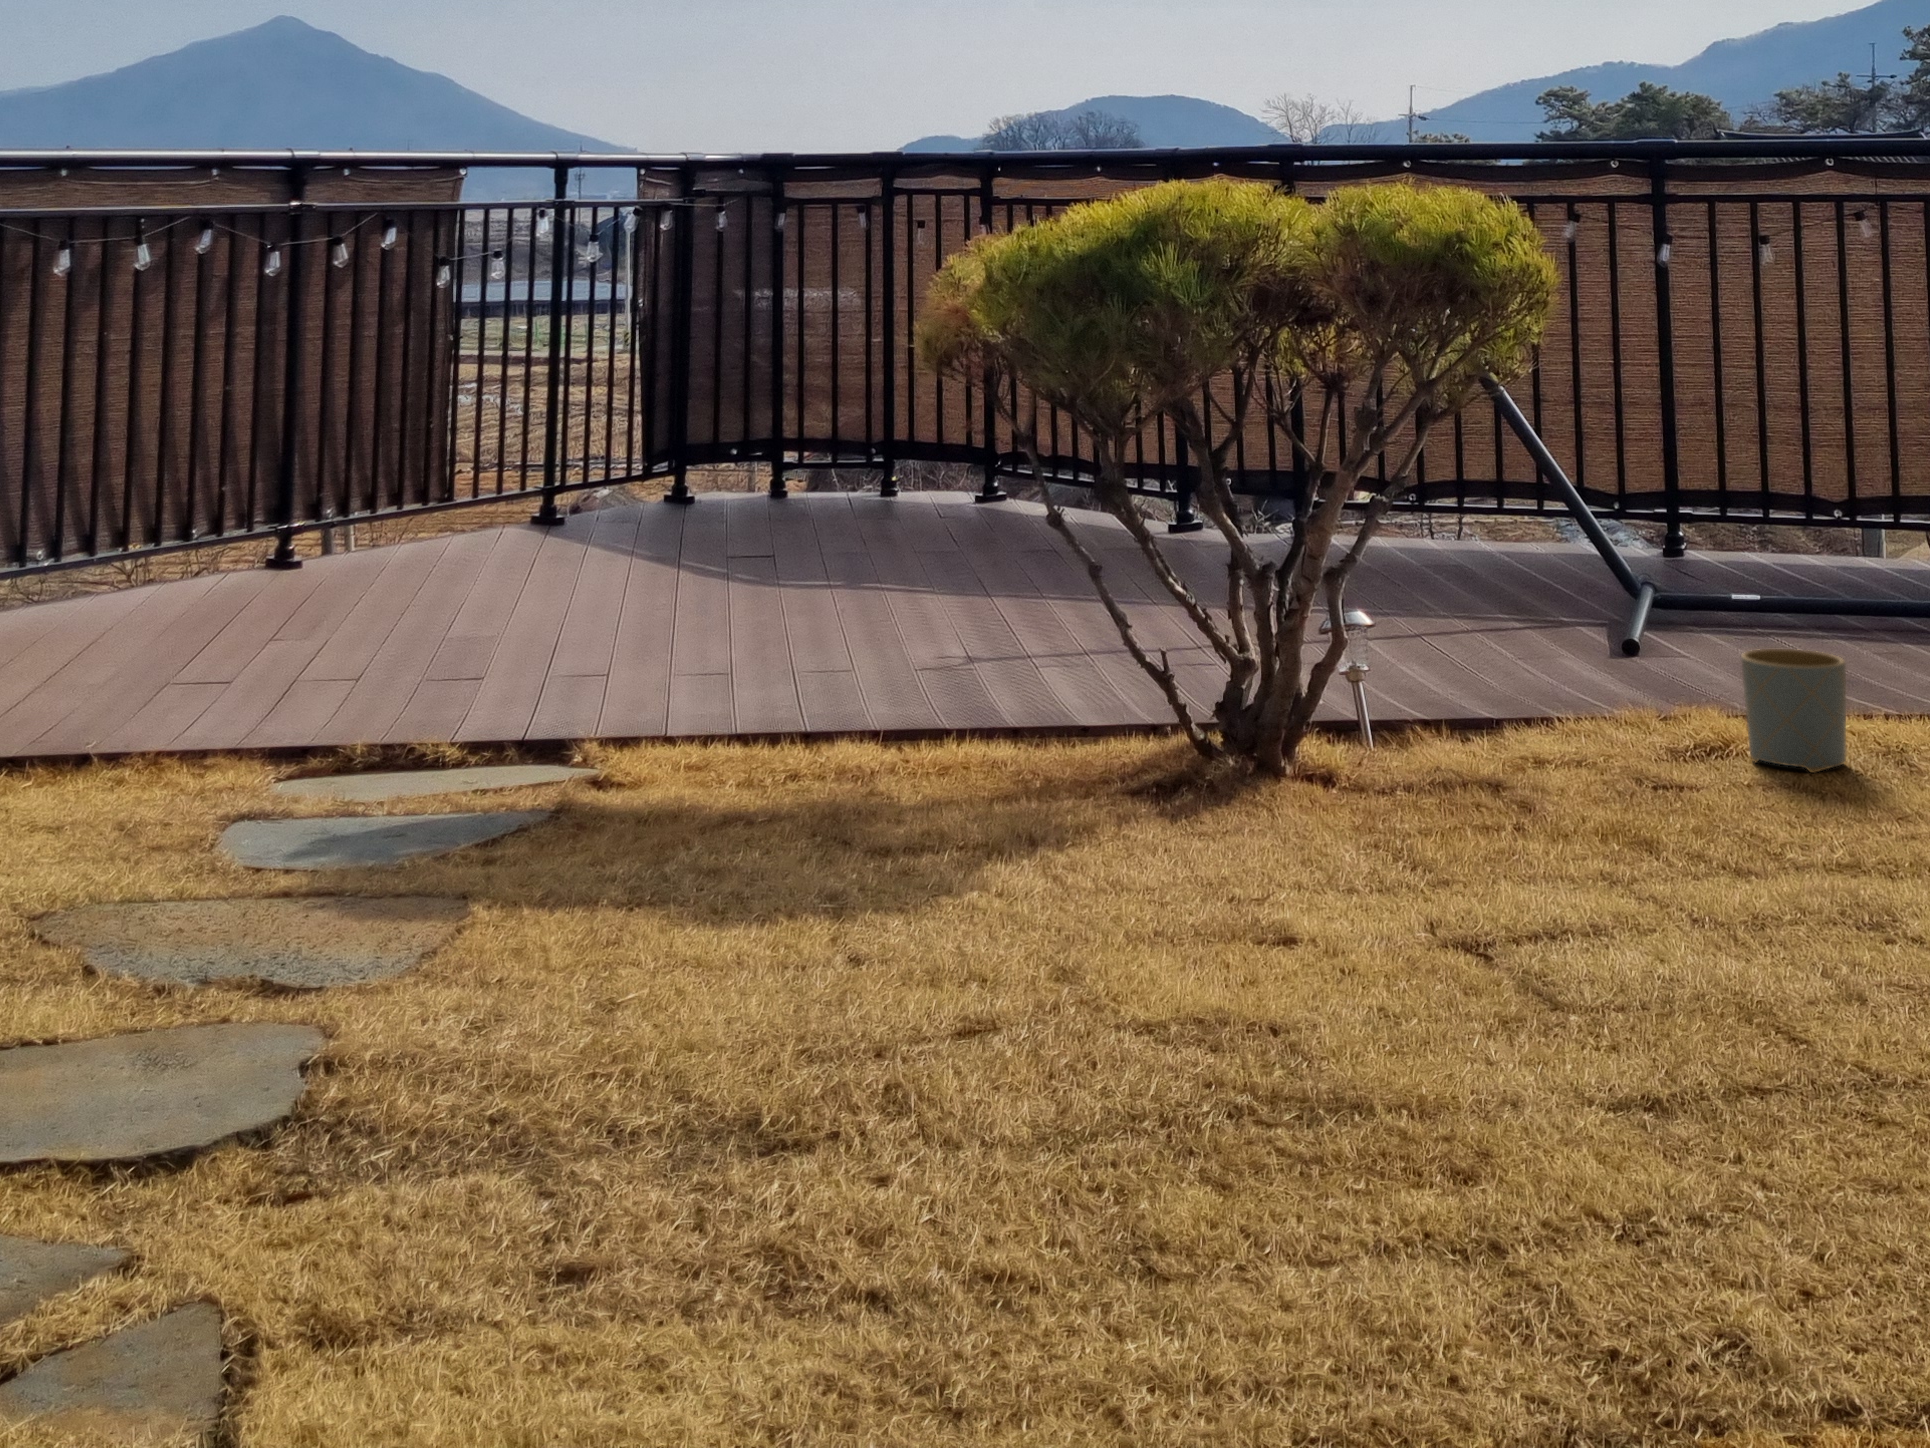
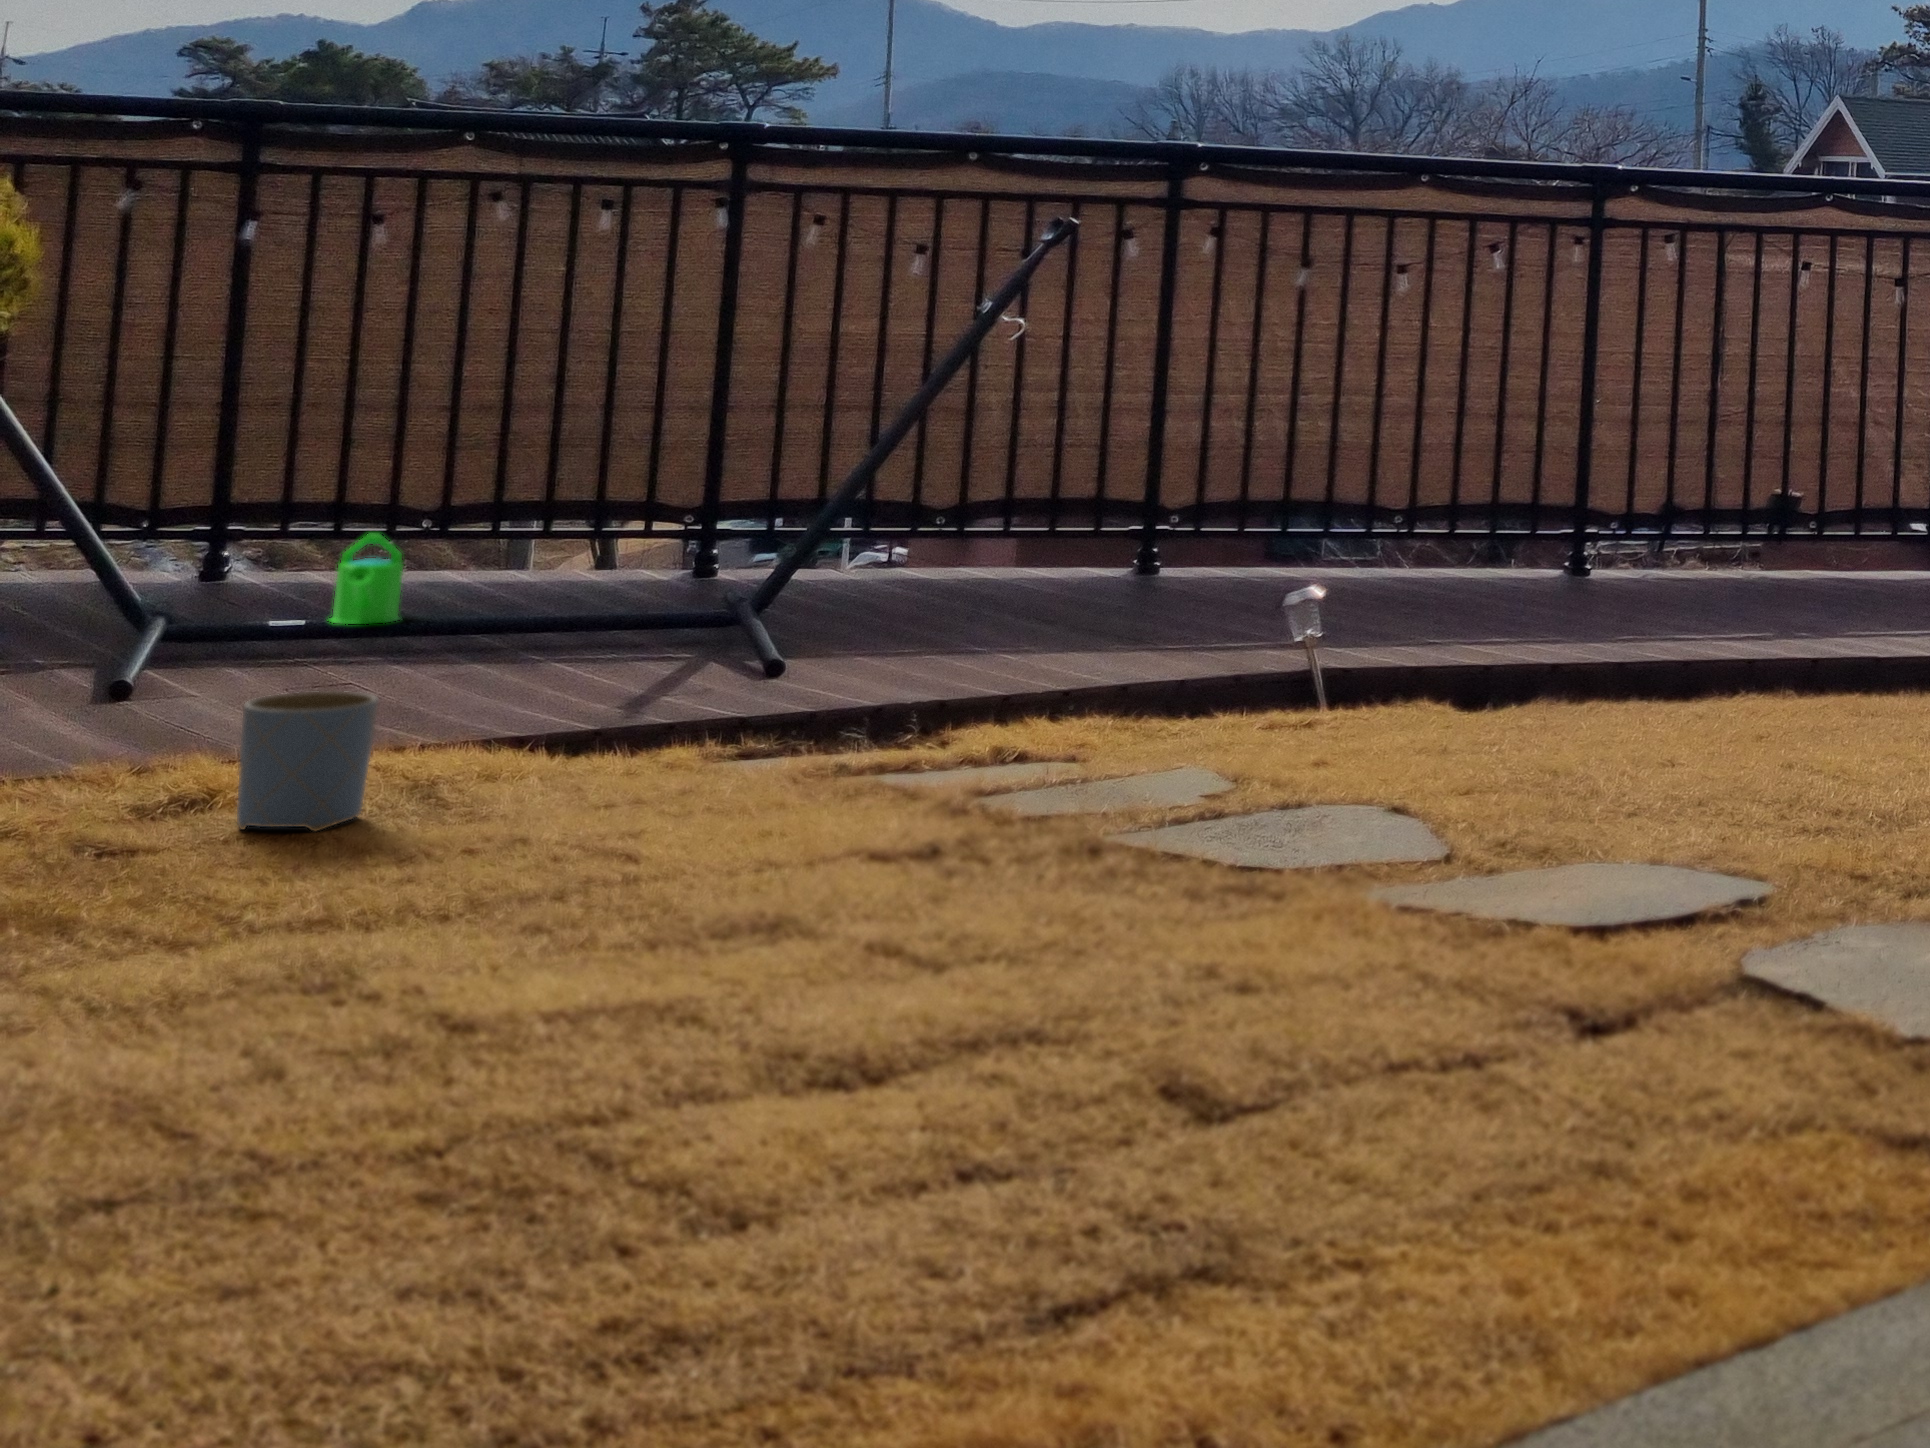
watering can: none [1784,509,1844,585] -> present [330,534,403,624]

